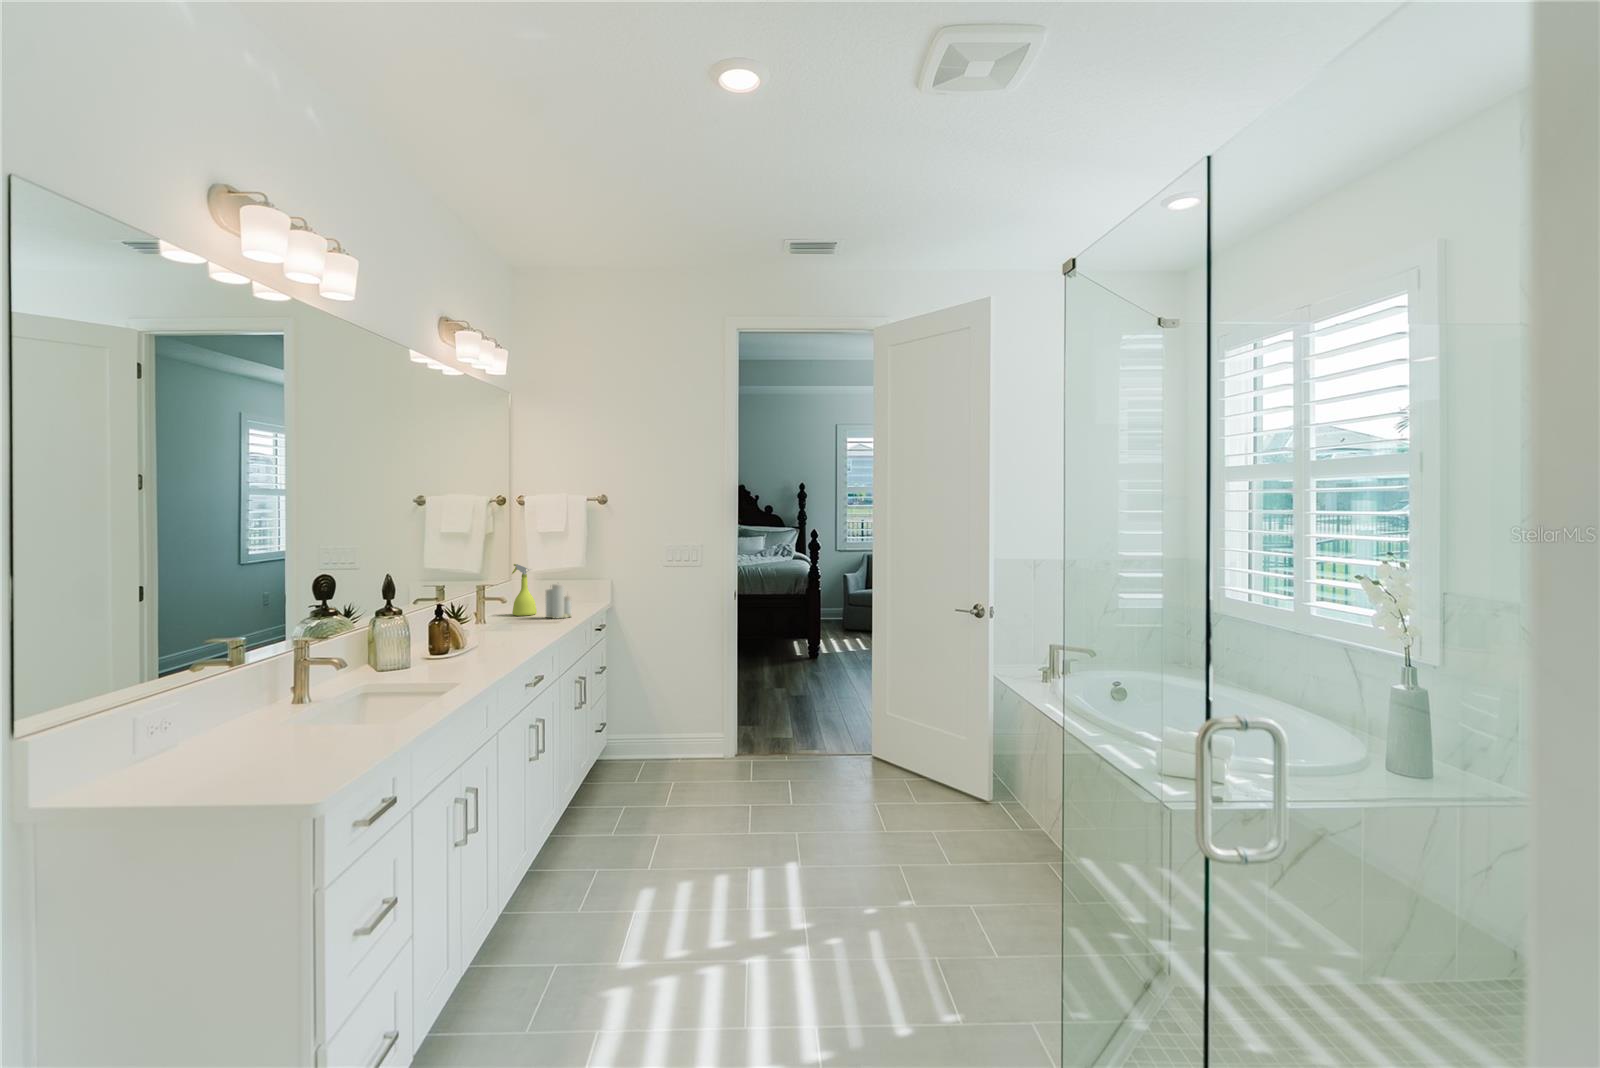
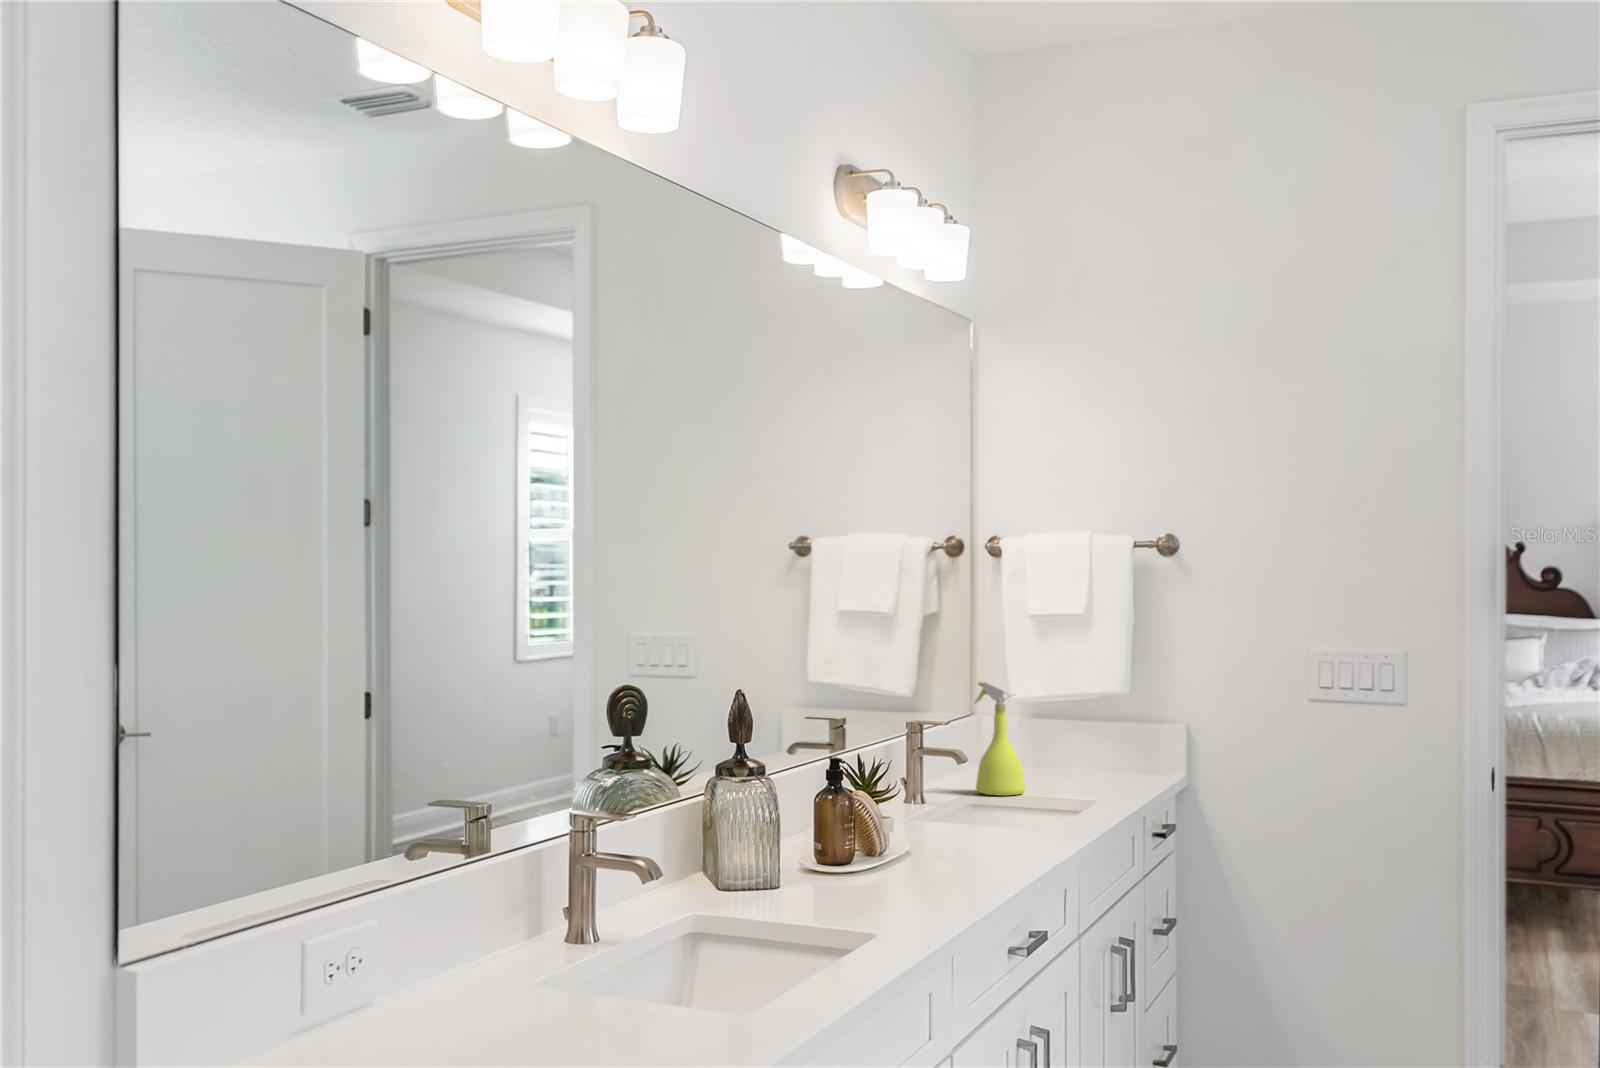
candle: present [546,583,571,618] -> none [1045,719,1102,806]

